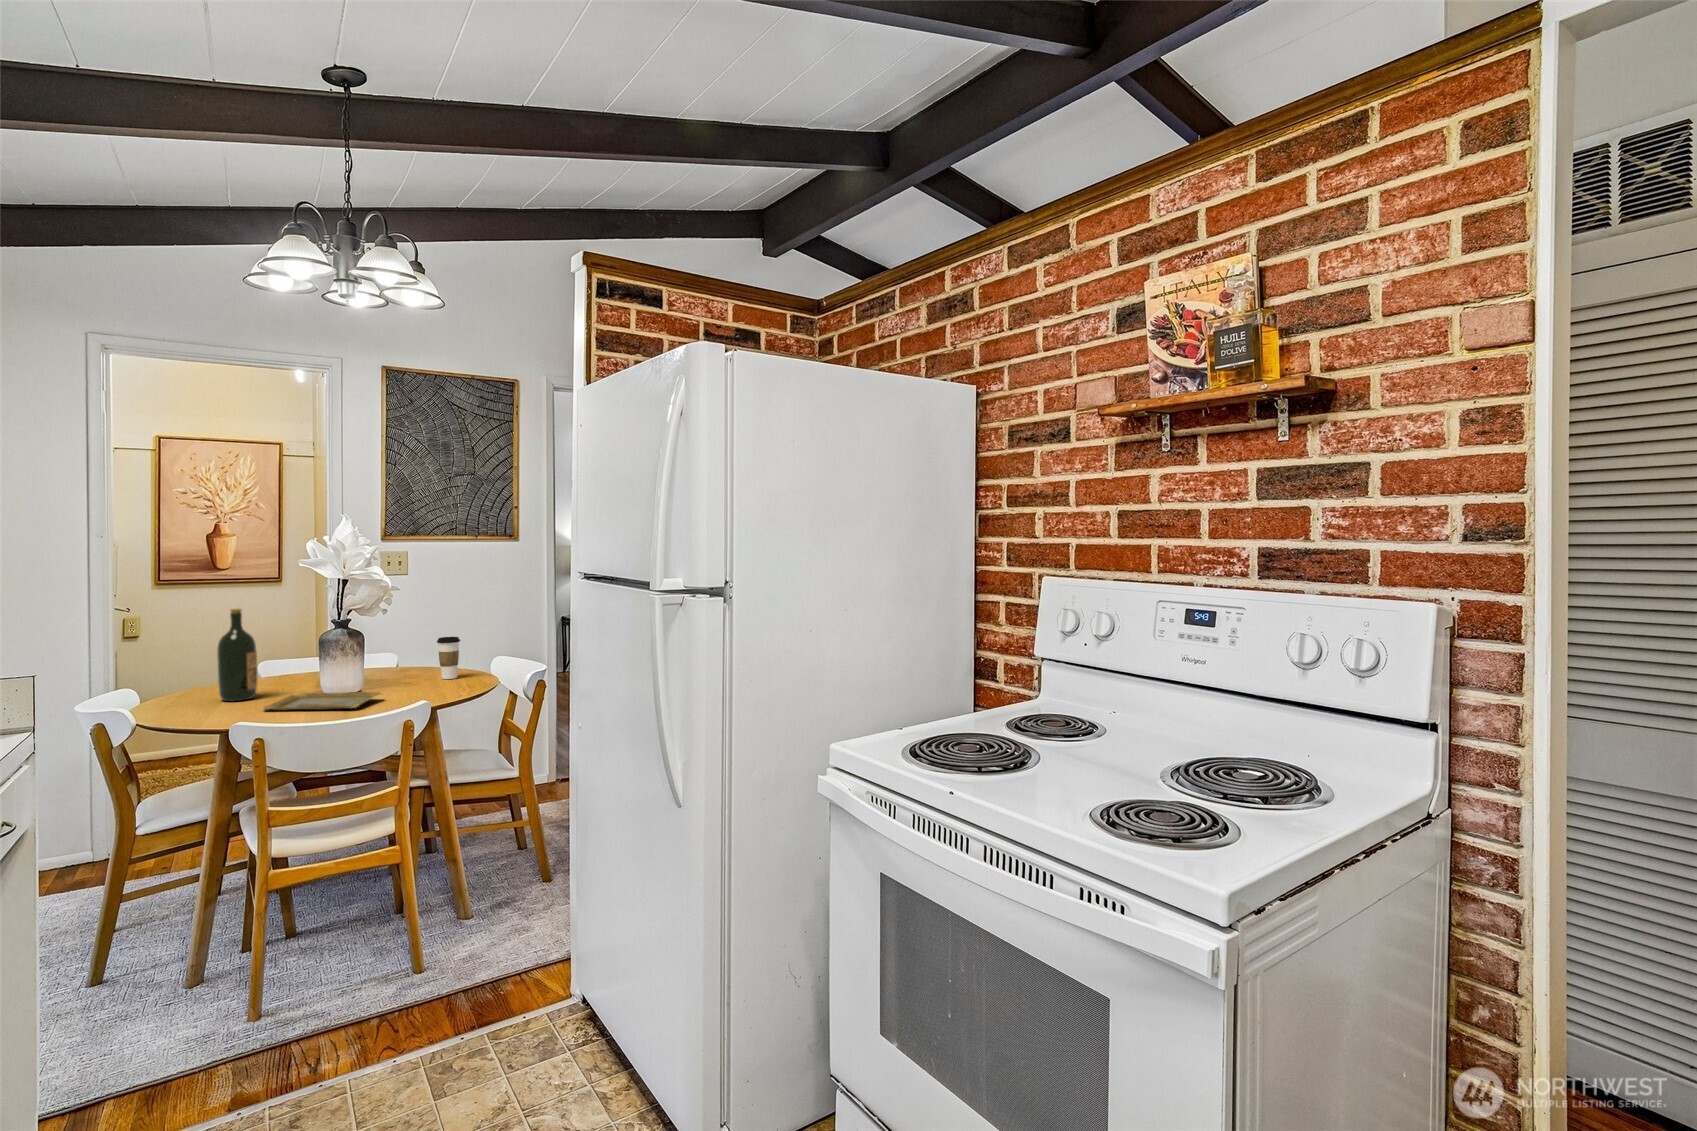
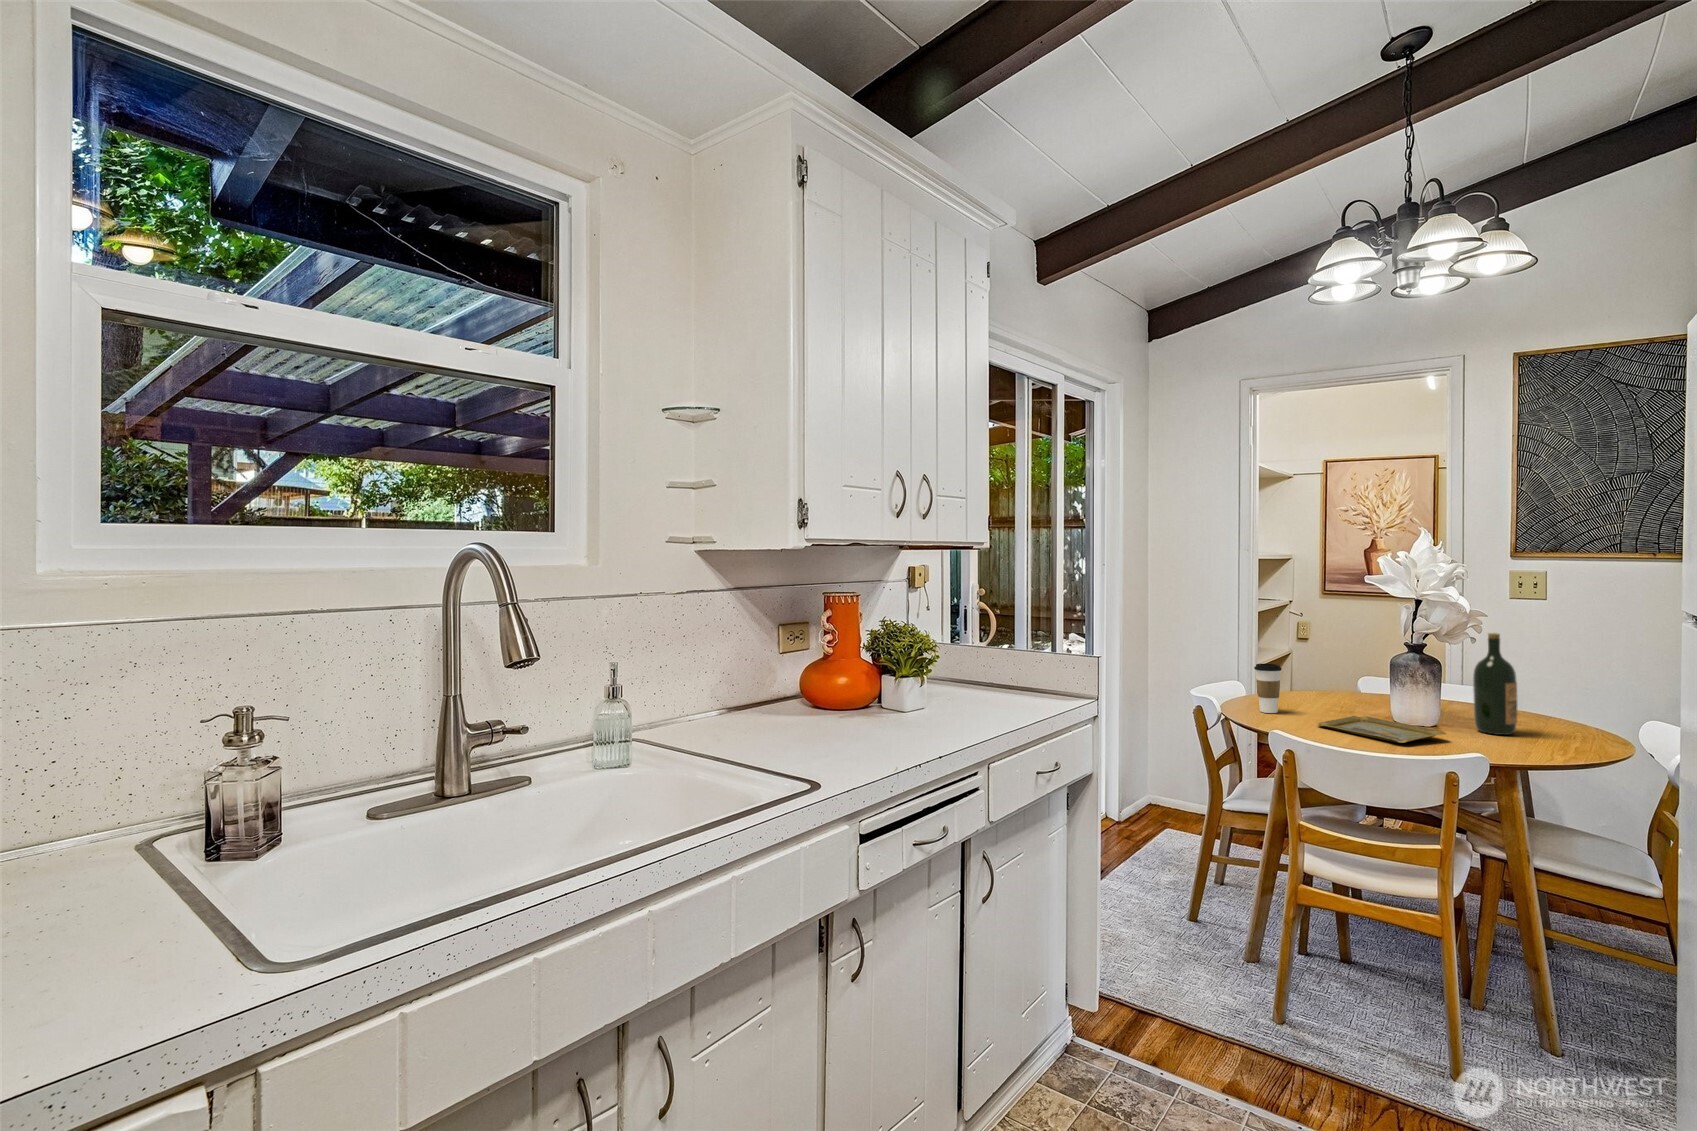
wine bottle: present [217,609,257,701] -> present [1473,633,1517,735]
coffee cup: present [437,637,460,679] -> present [1254,664,1282,713]

